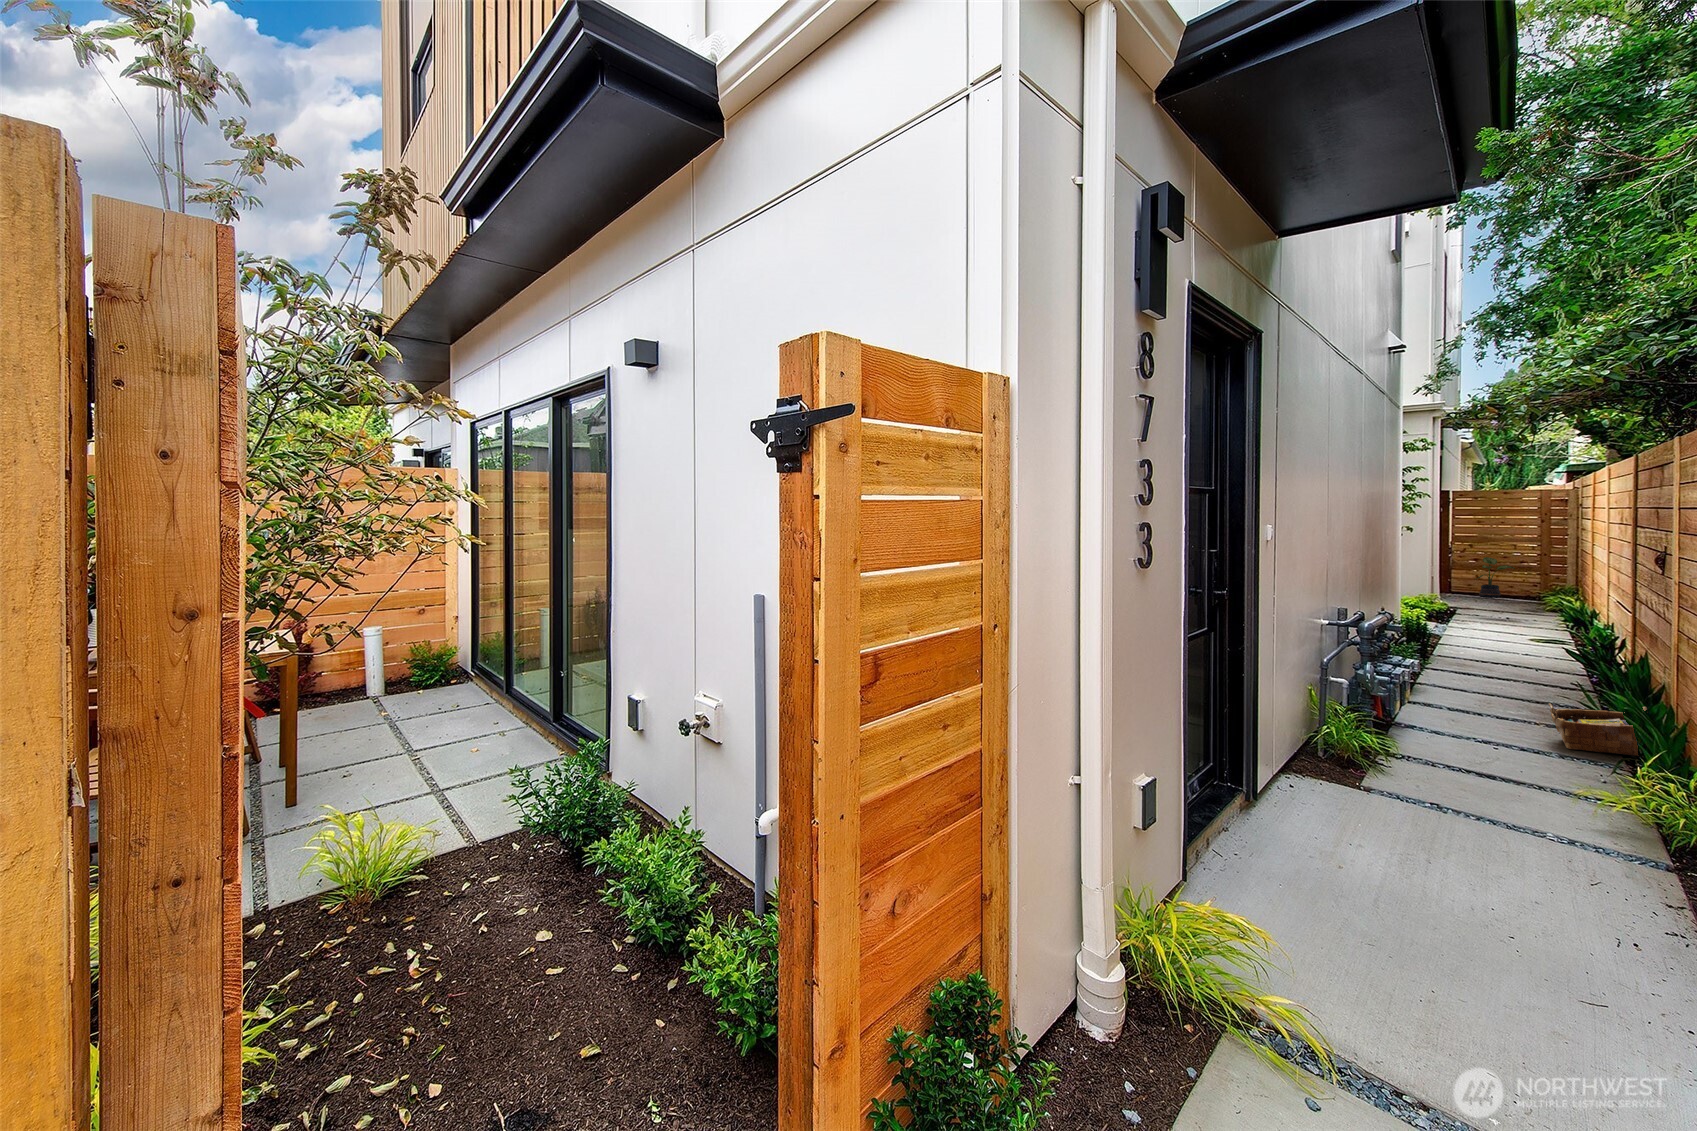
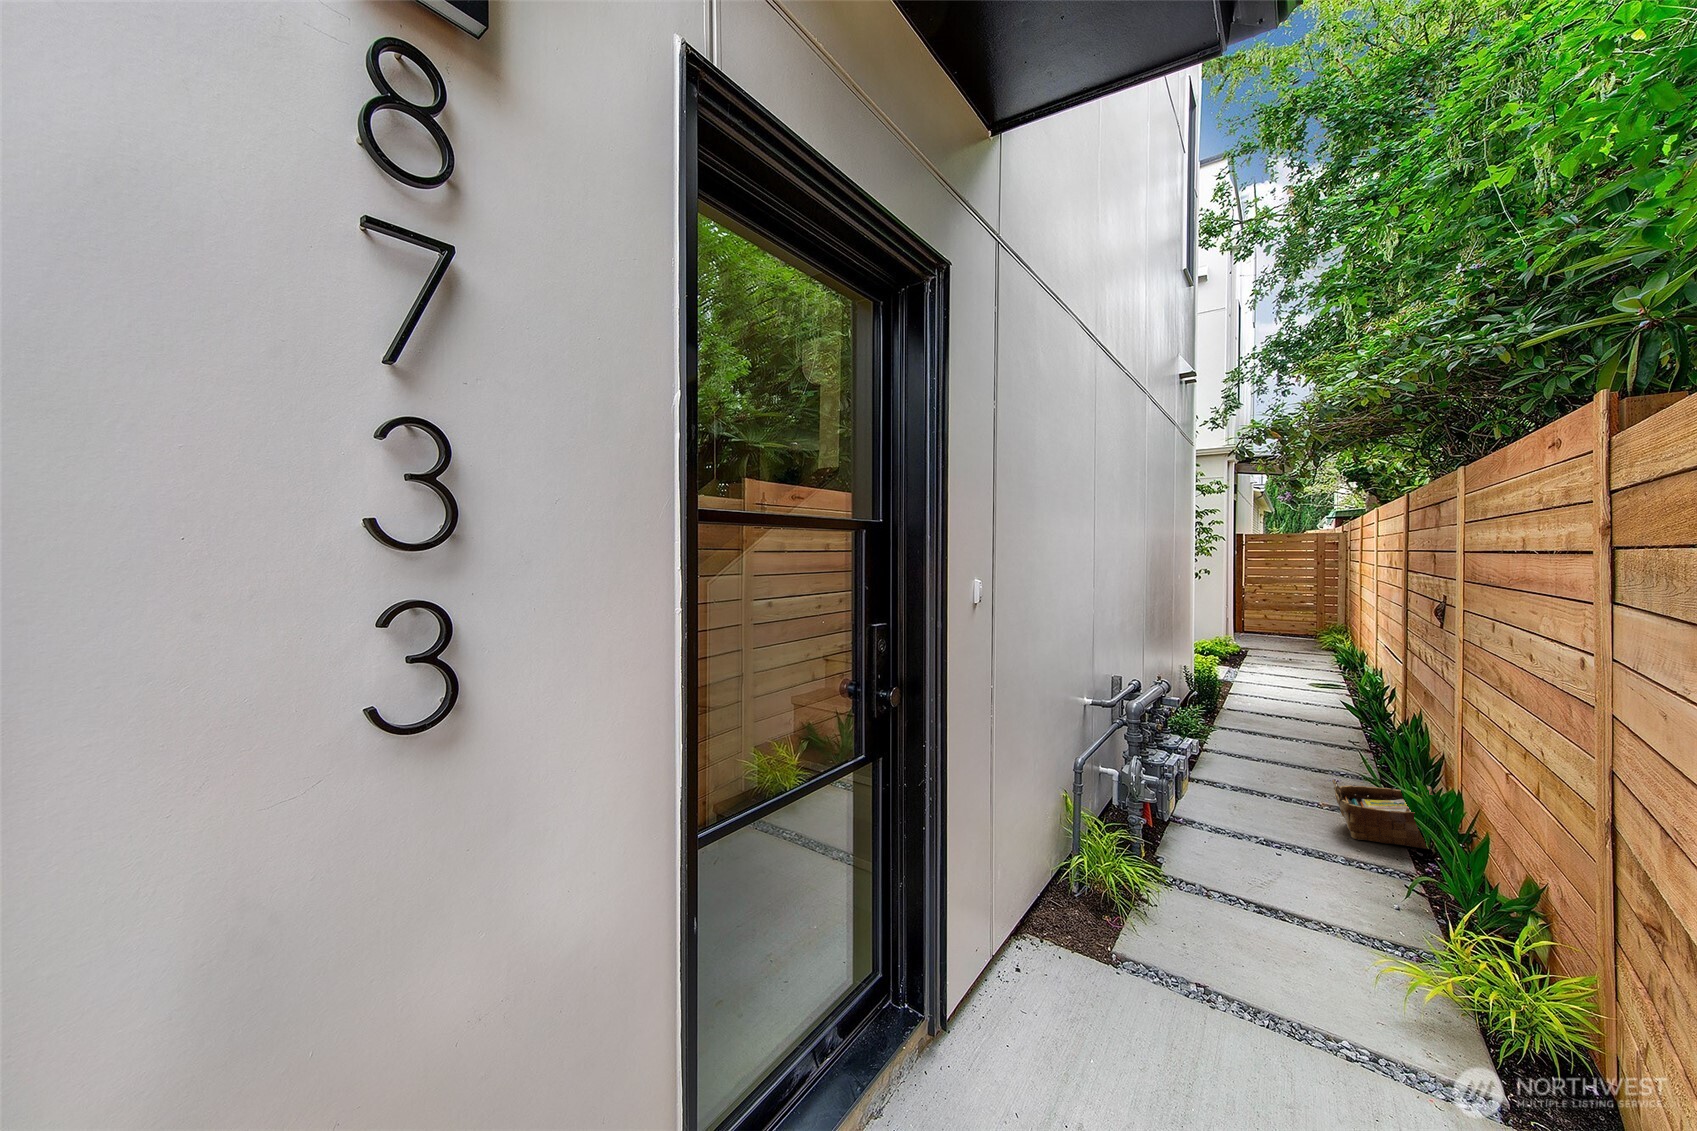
potted plant: present [1476,557,1515,598] -> none [1262,598,1295,638]

